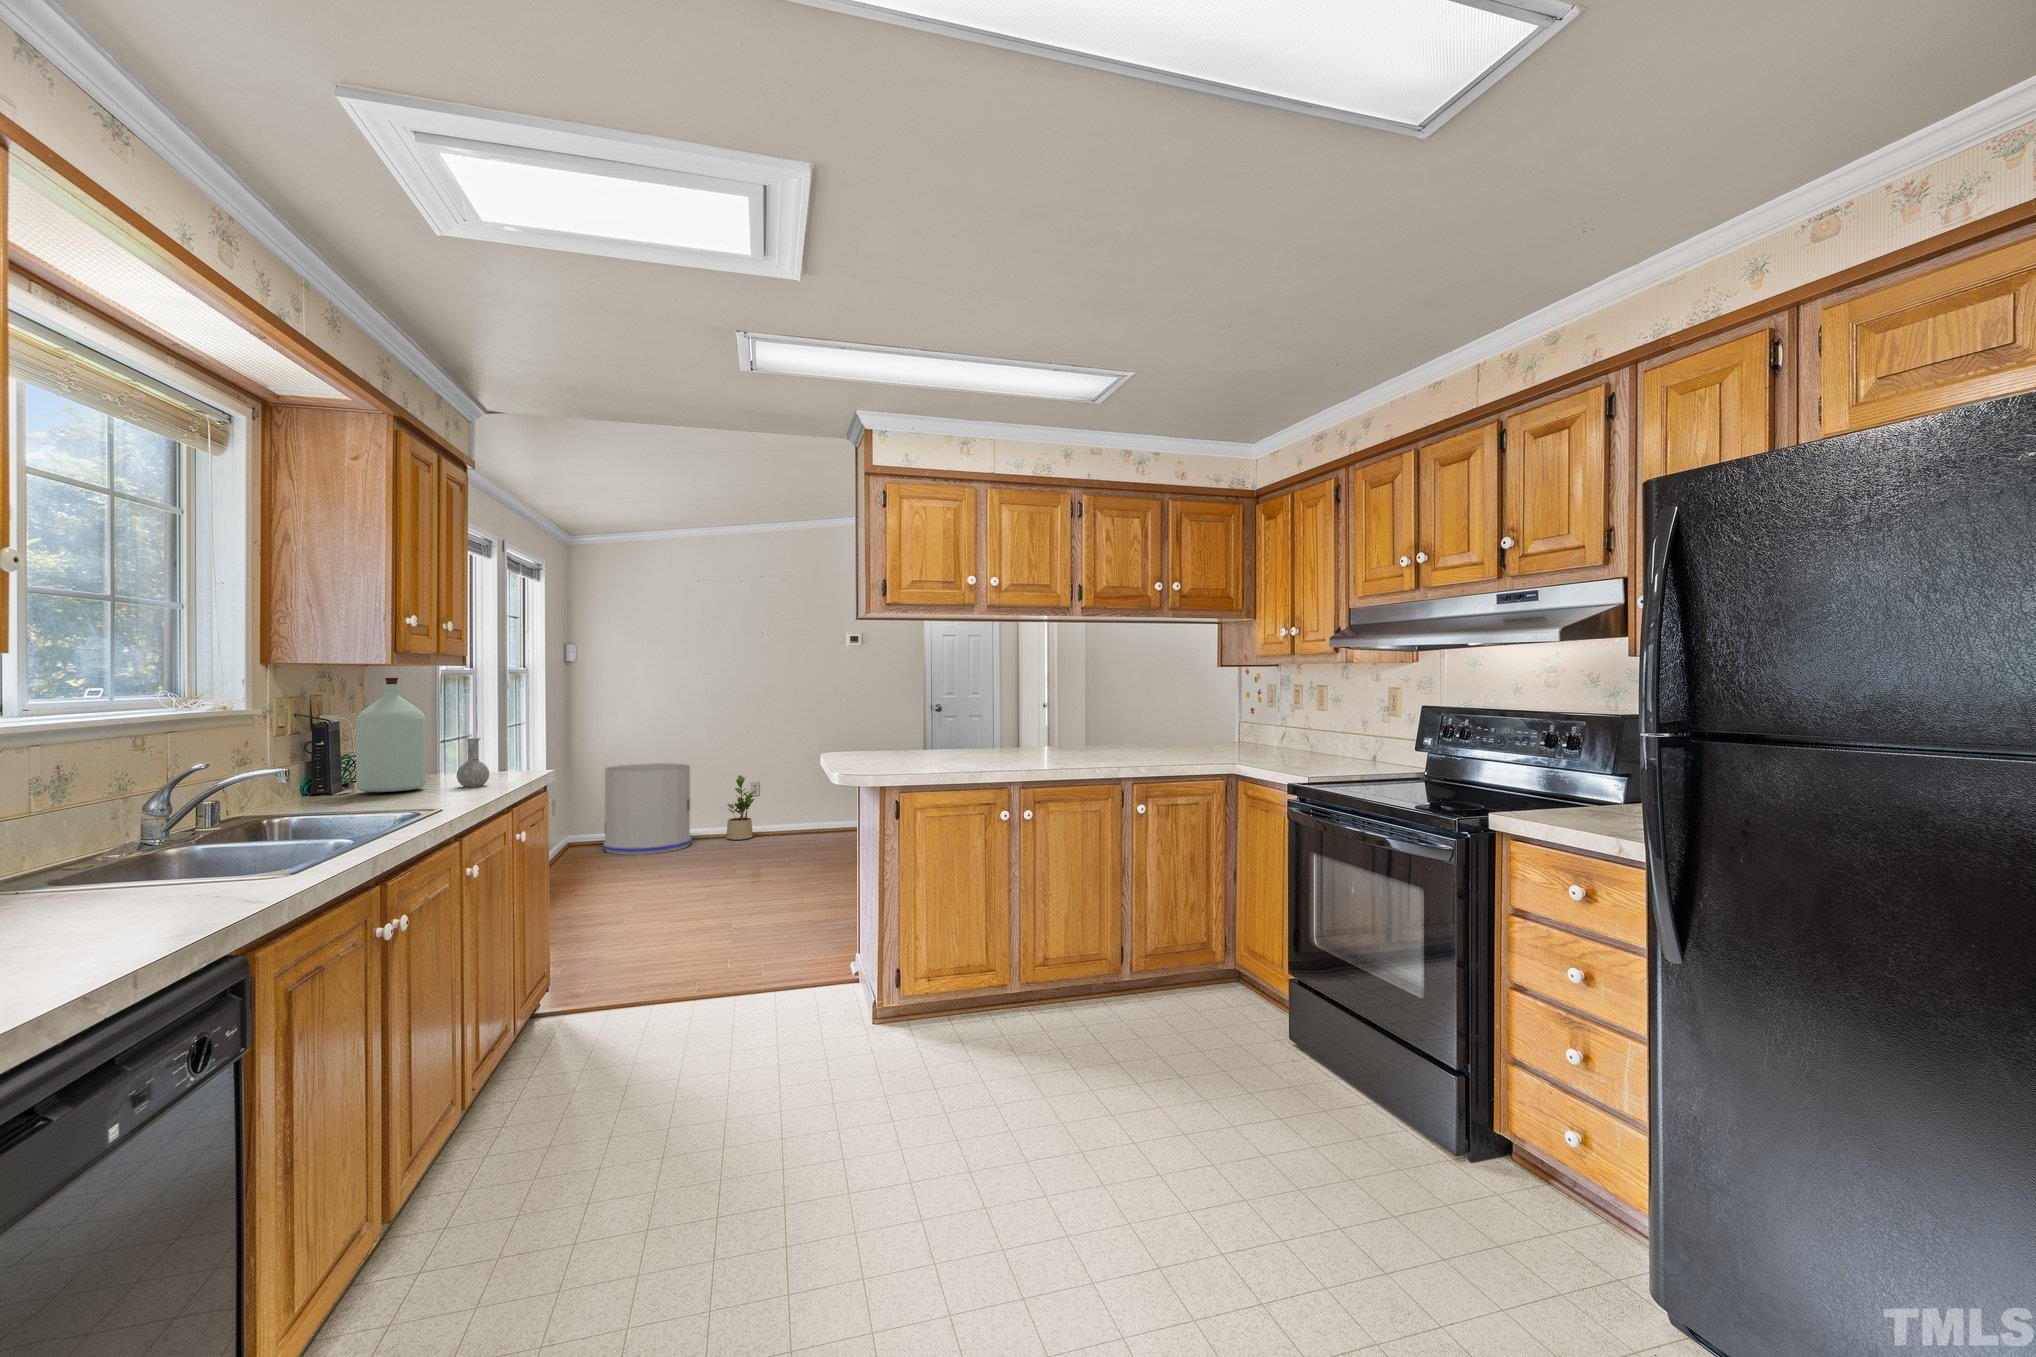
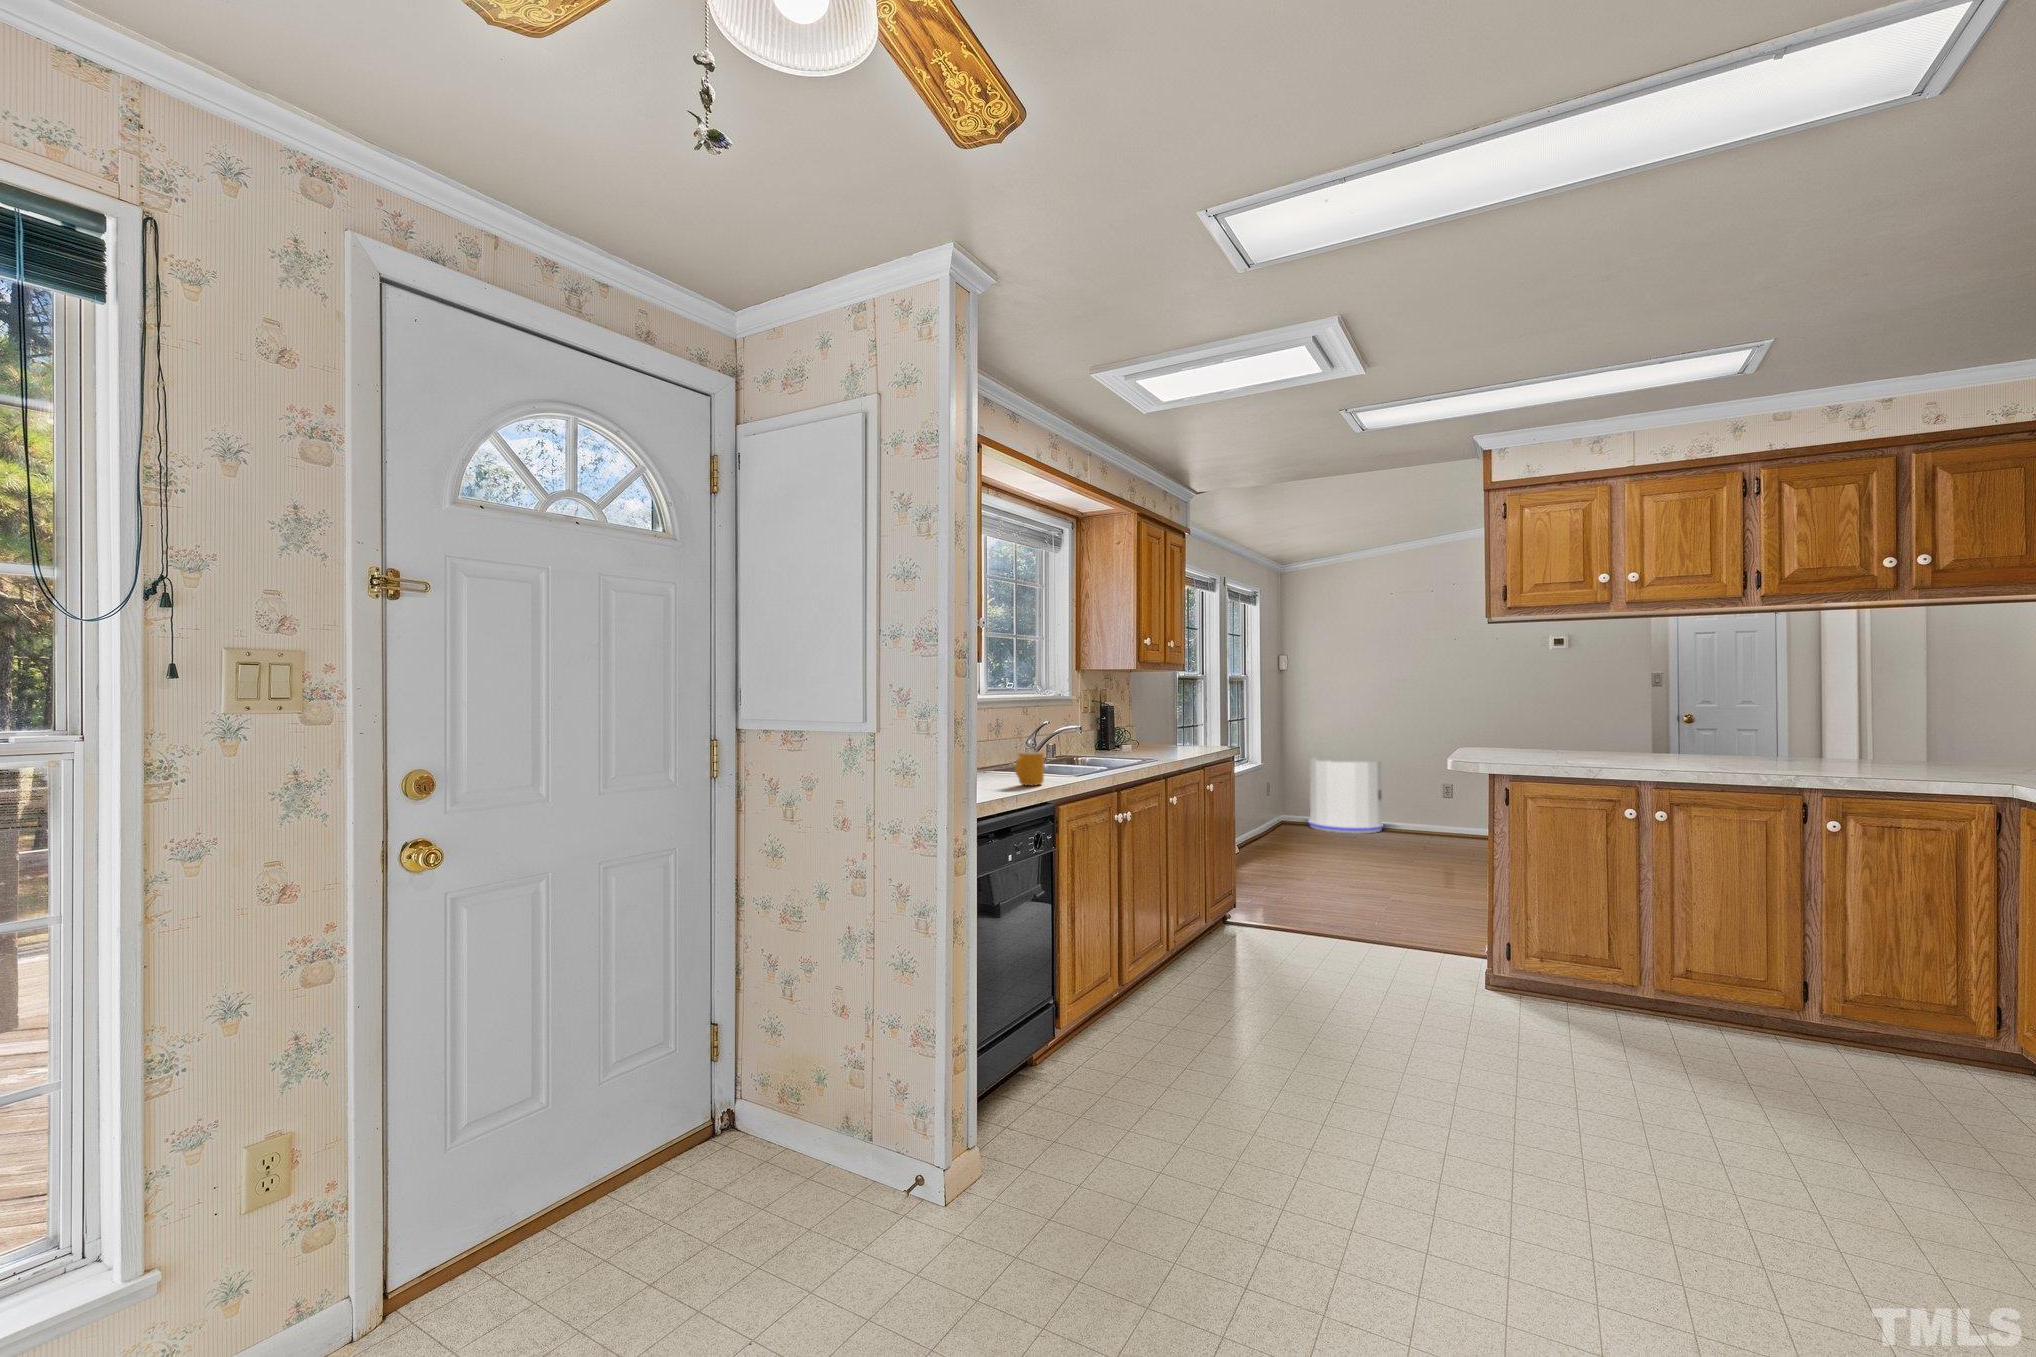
bottle: present [356,678,489,792] -> none [1119,679,1191,751]
potted plant: present [726,775,755,840] -> none [1417,773,1446,832]
mug: none [151,836,231,912] -> present [1015,752,1044,786]

